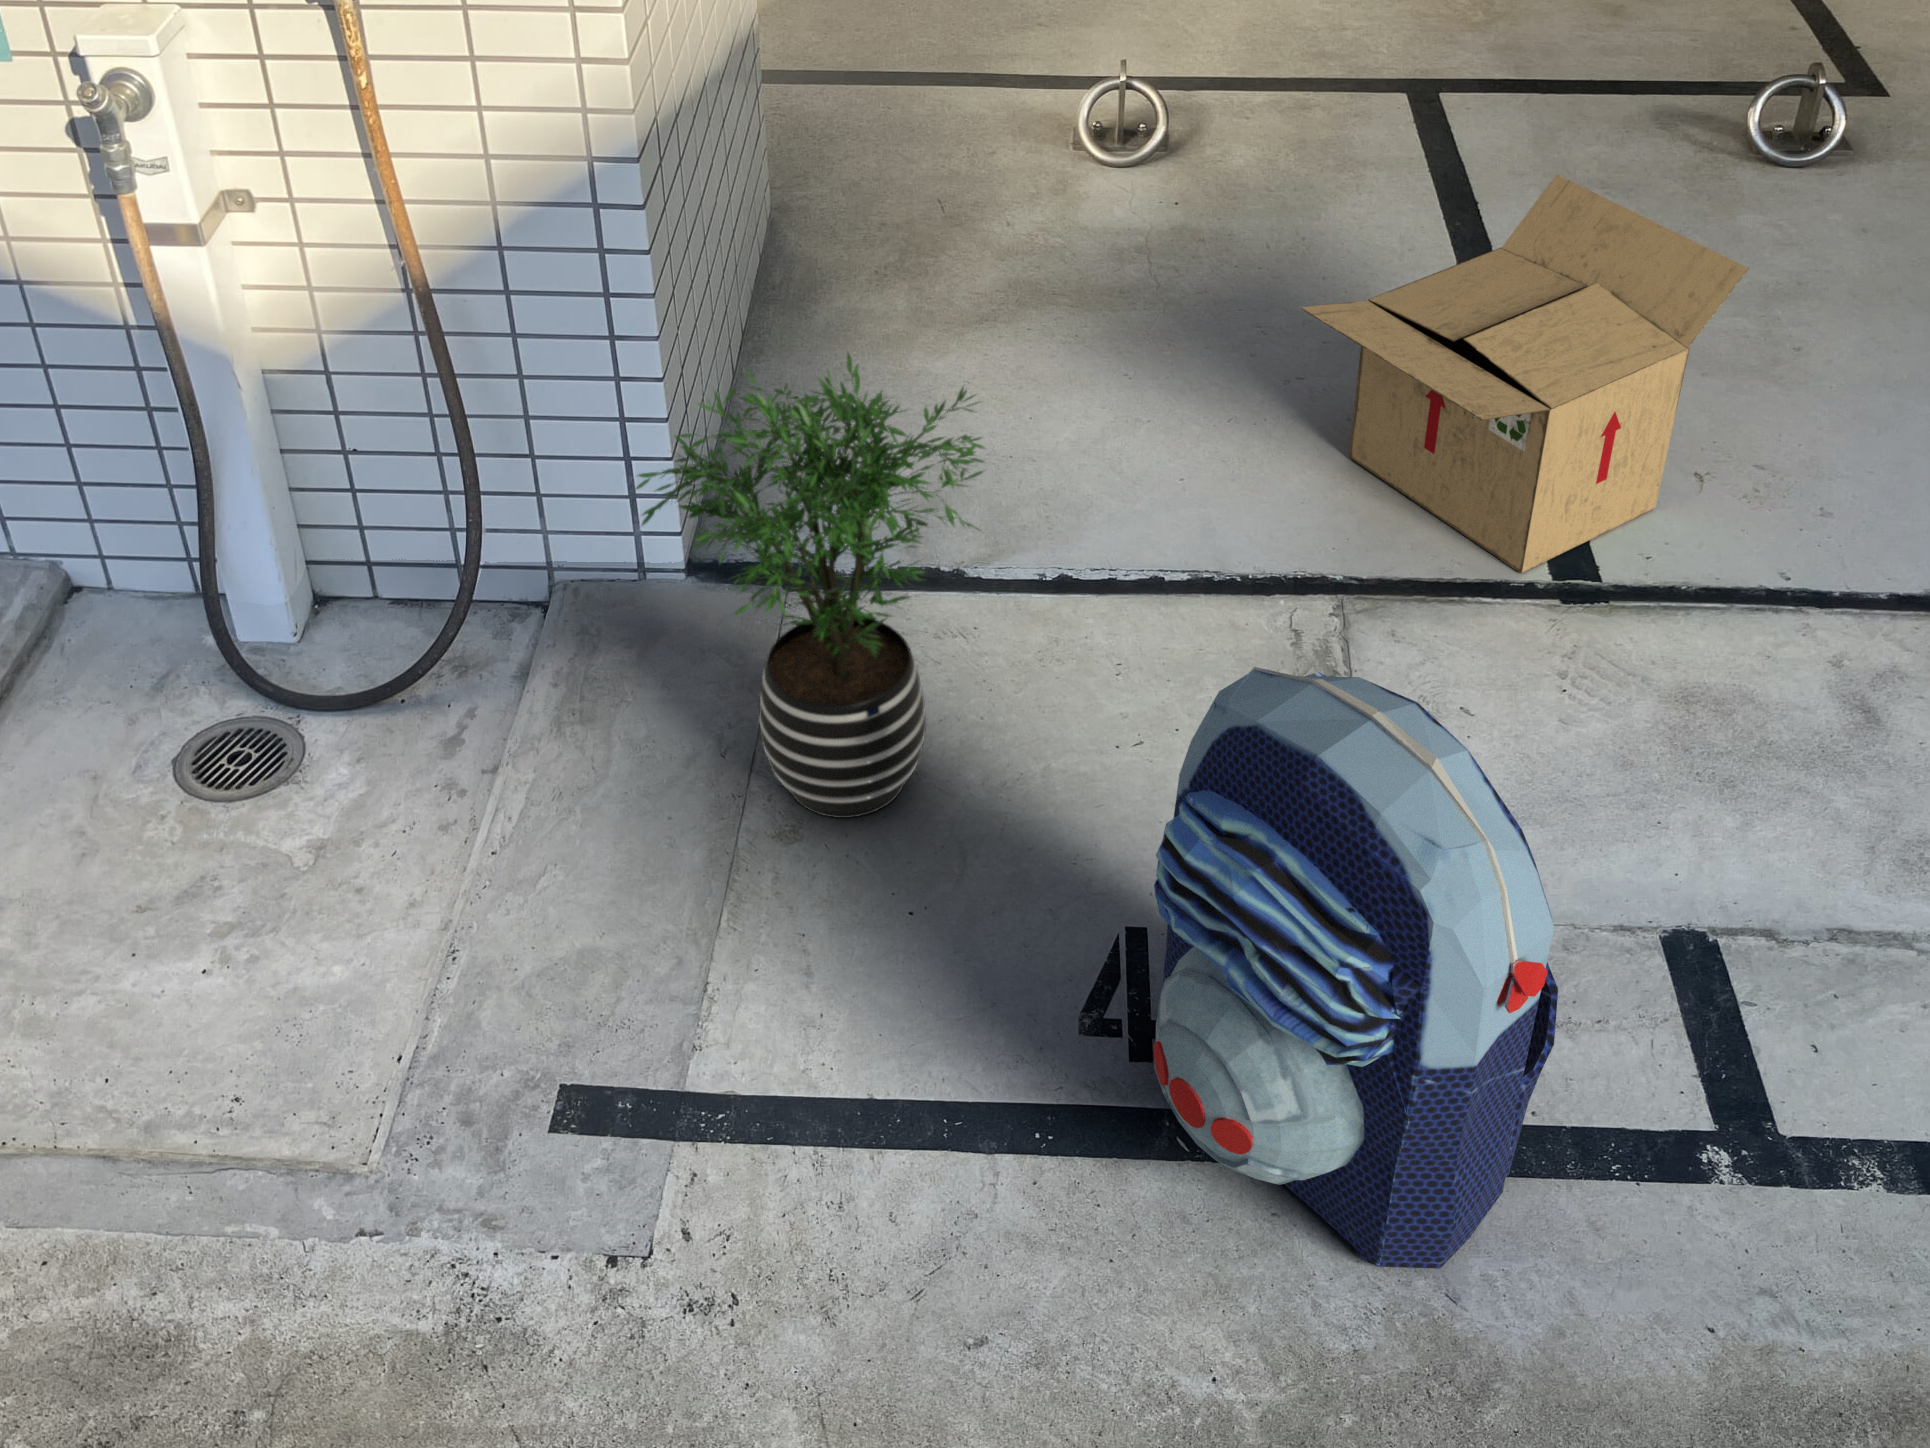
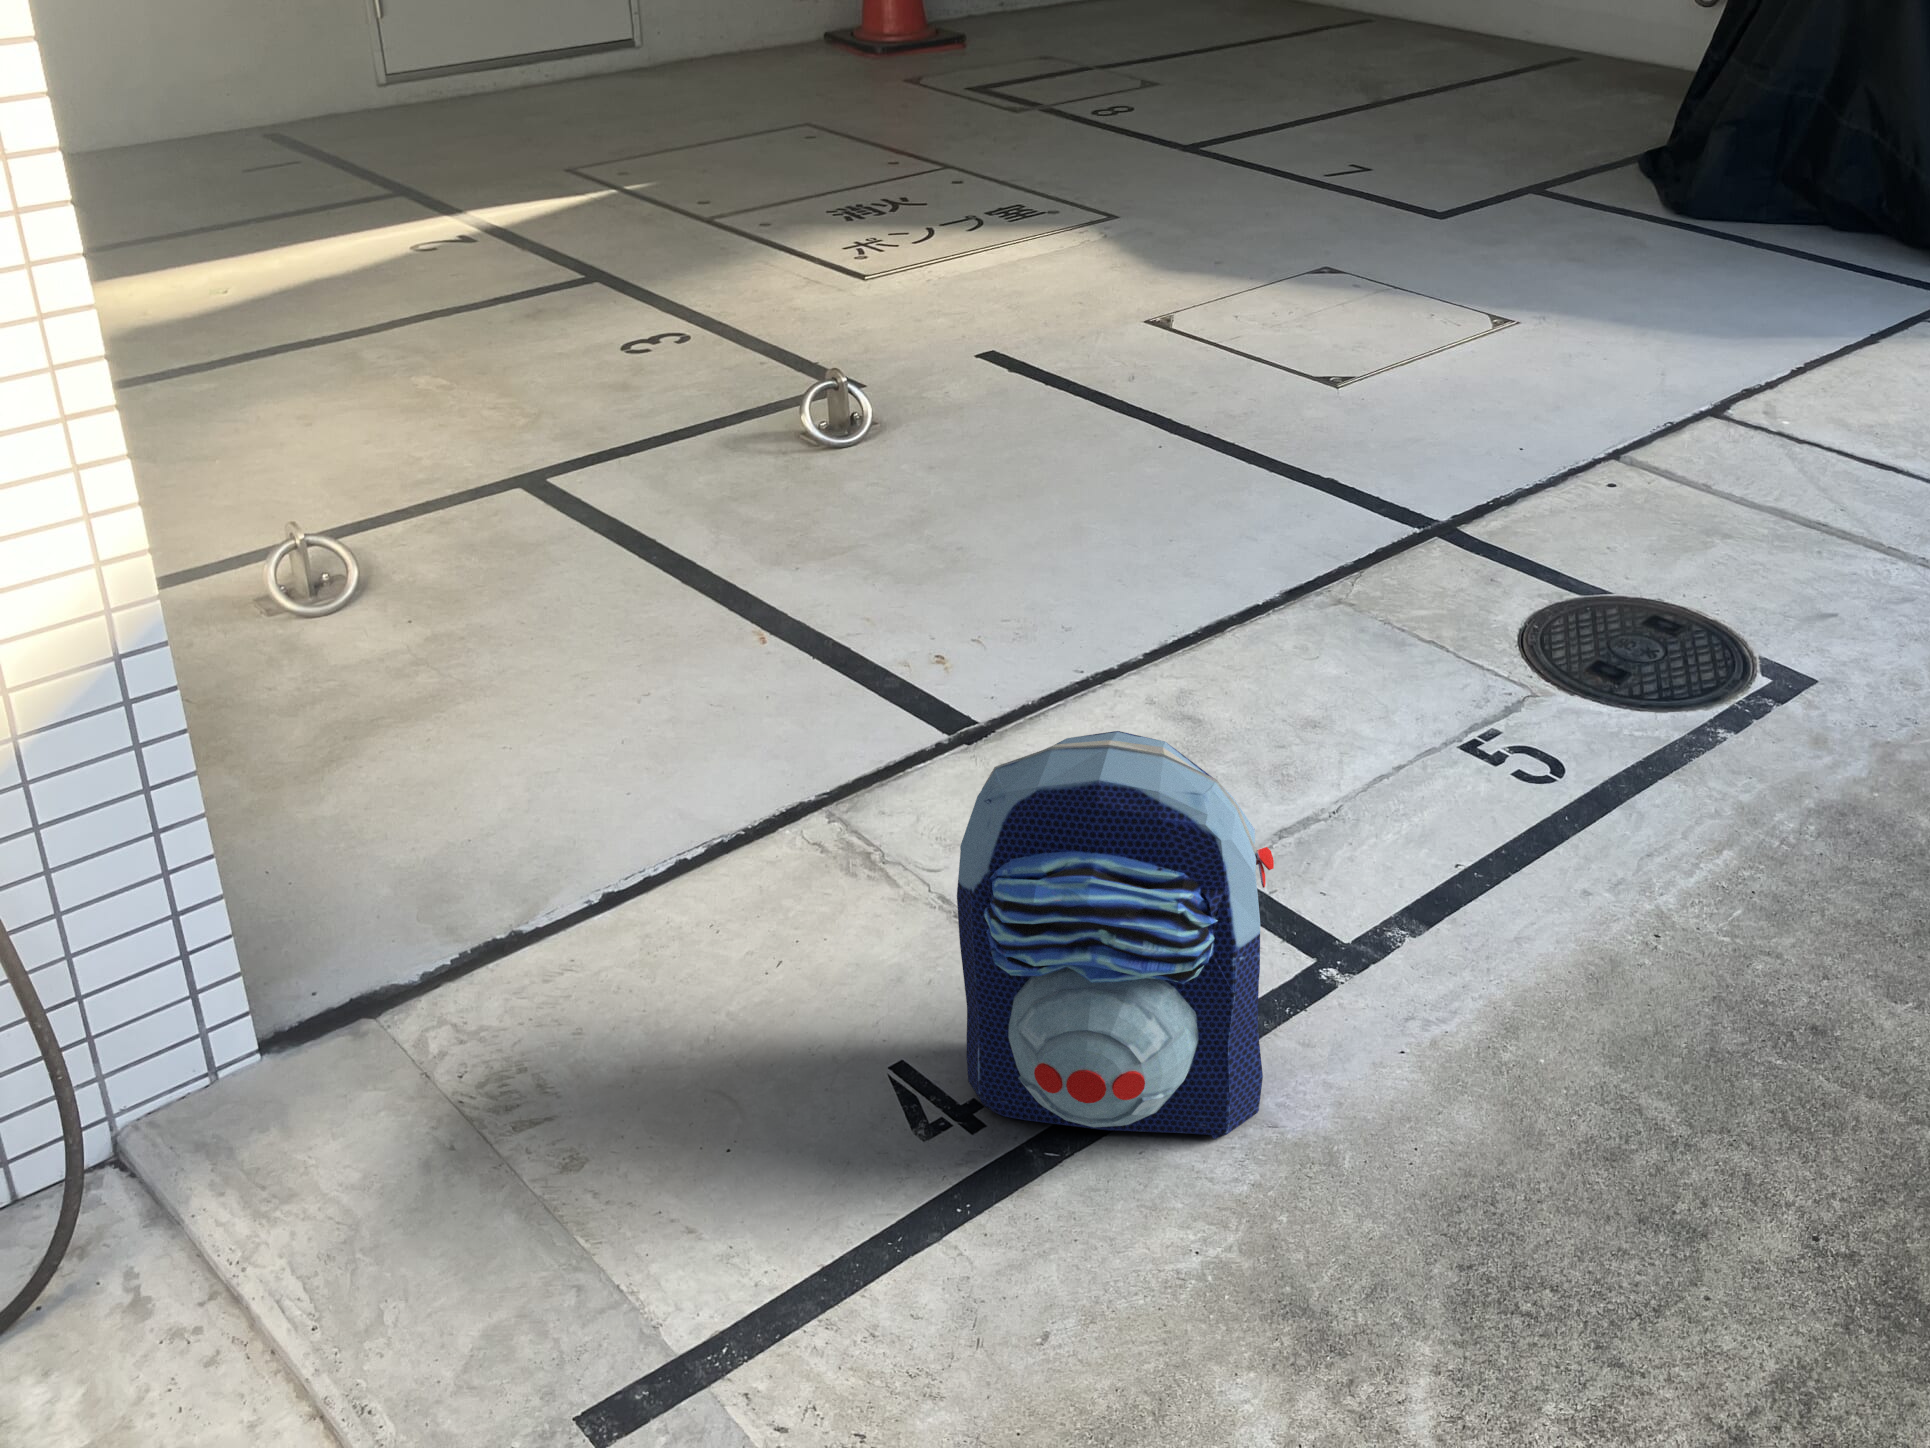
cardboard box: present [1300,174,1749,573] -> none [691,467,969,742]
potted plant: present [636,353,984,818] -> none [349,711,683,1139]

